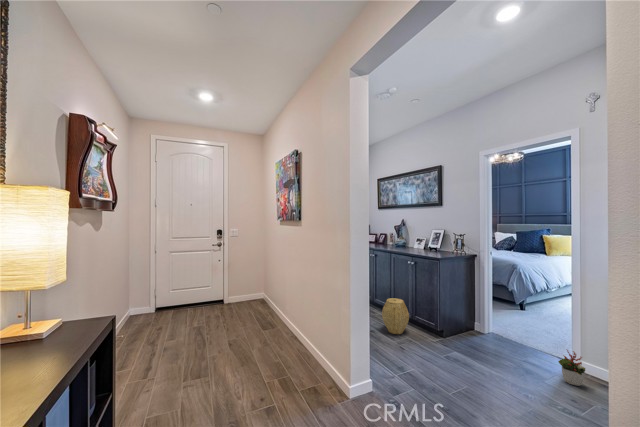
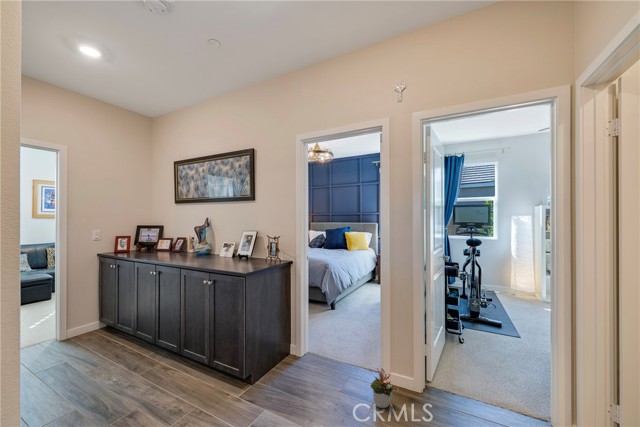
woven basket: present [382,298,409,334] -> none [156,343,202,405]

